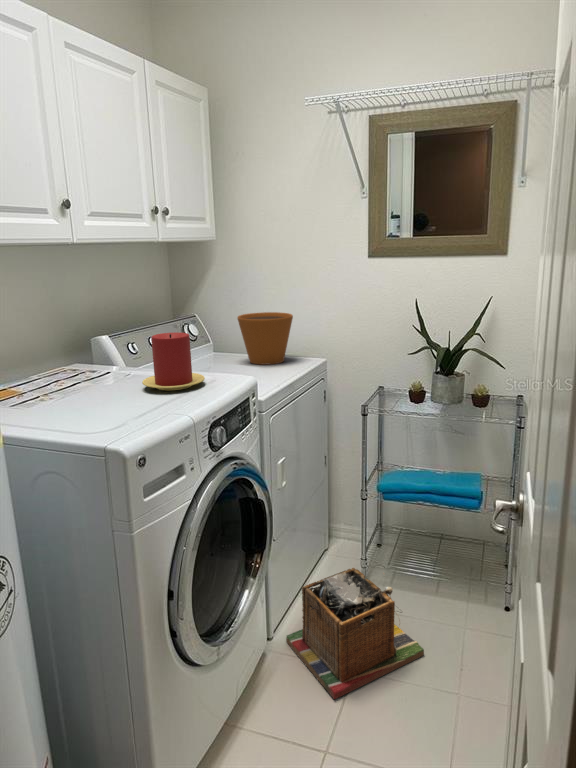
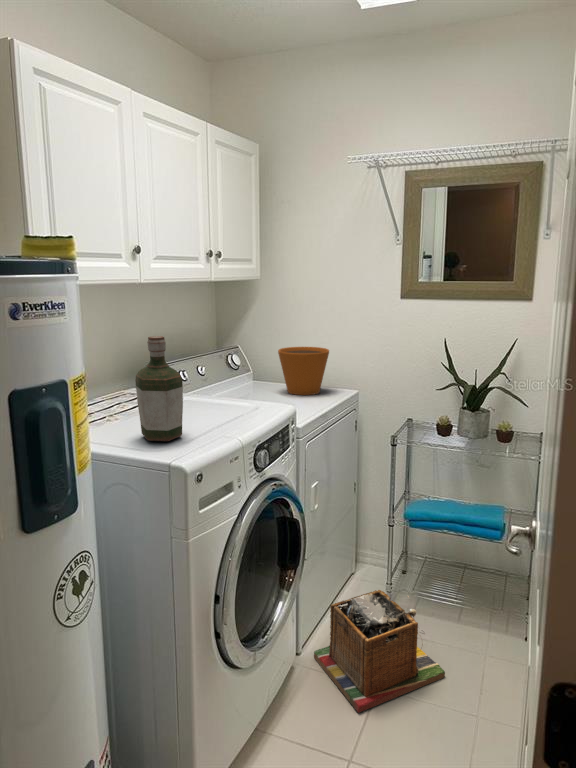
bottle: none [66,301,124,421] -> present [135,336,183,441]
candle: present [142,333,205,390] -> none [196,365,251,416]

